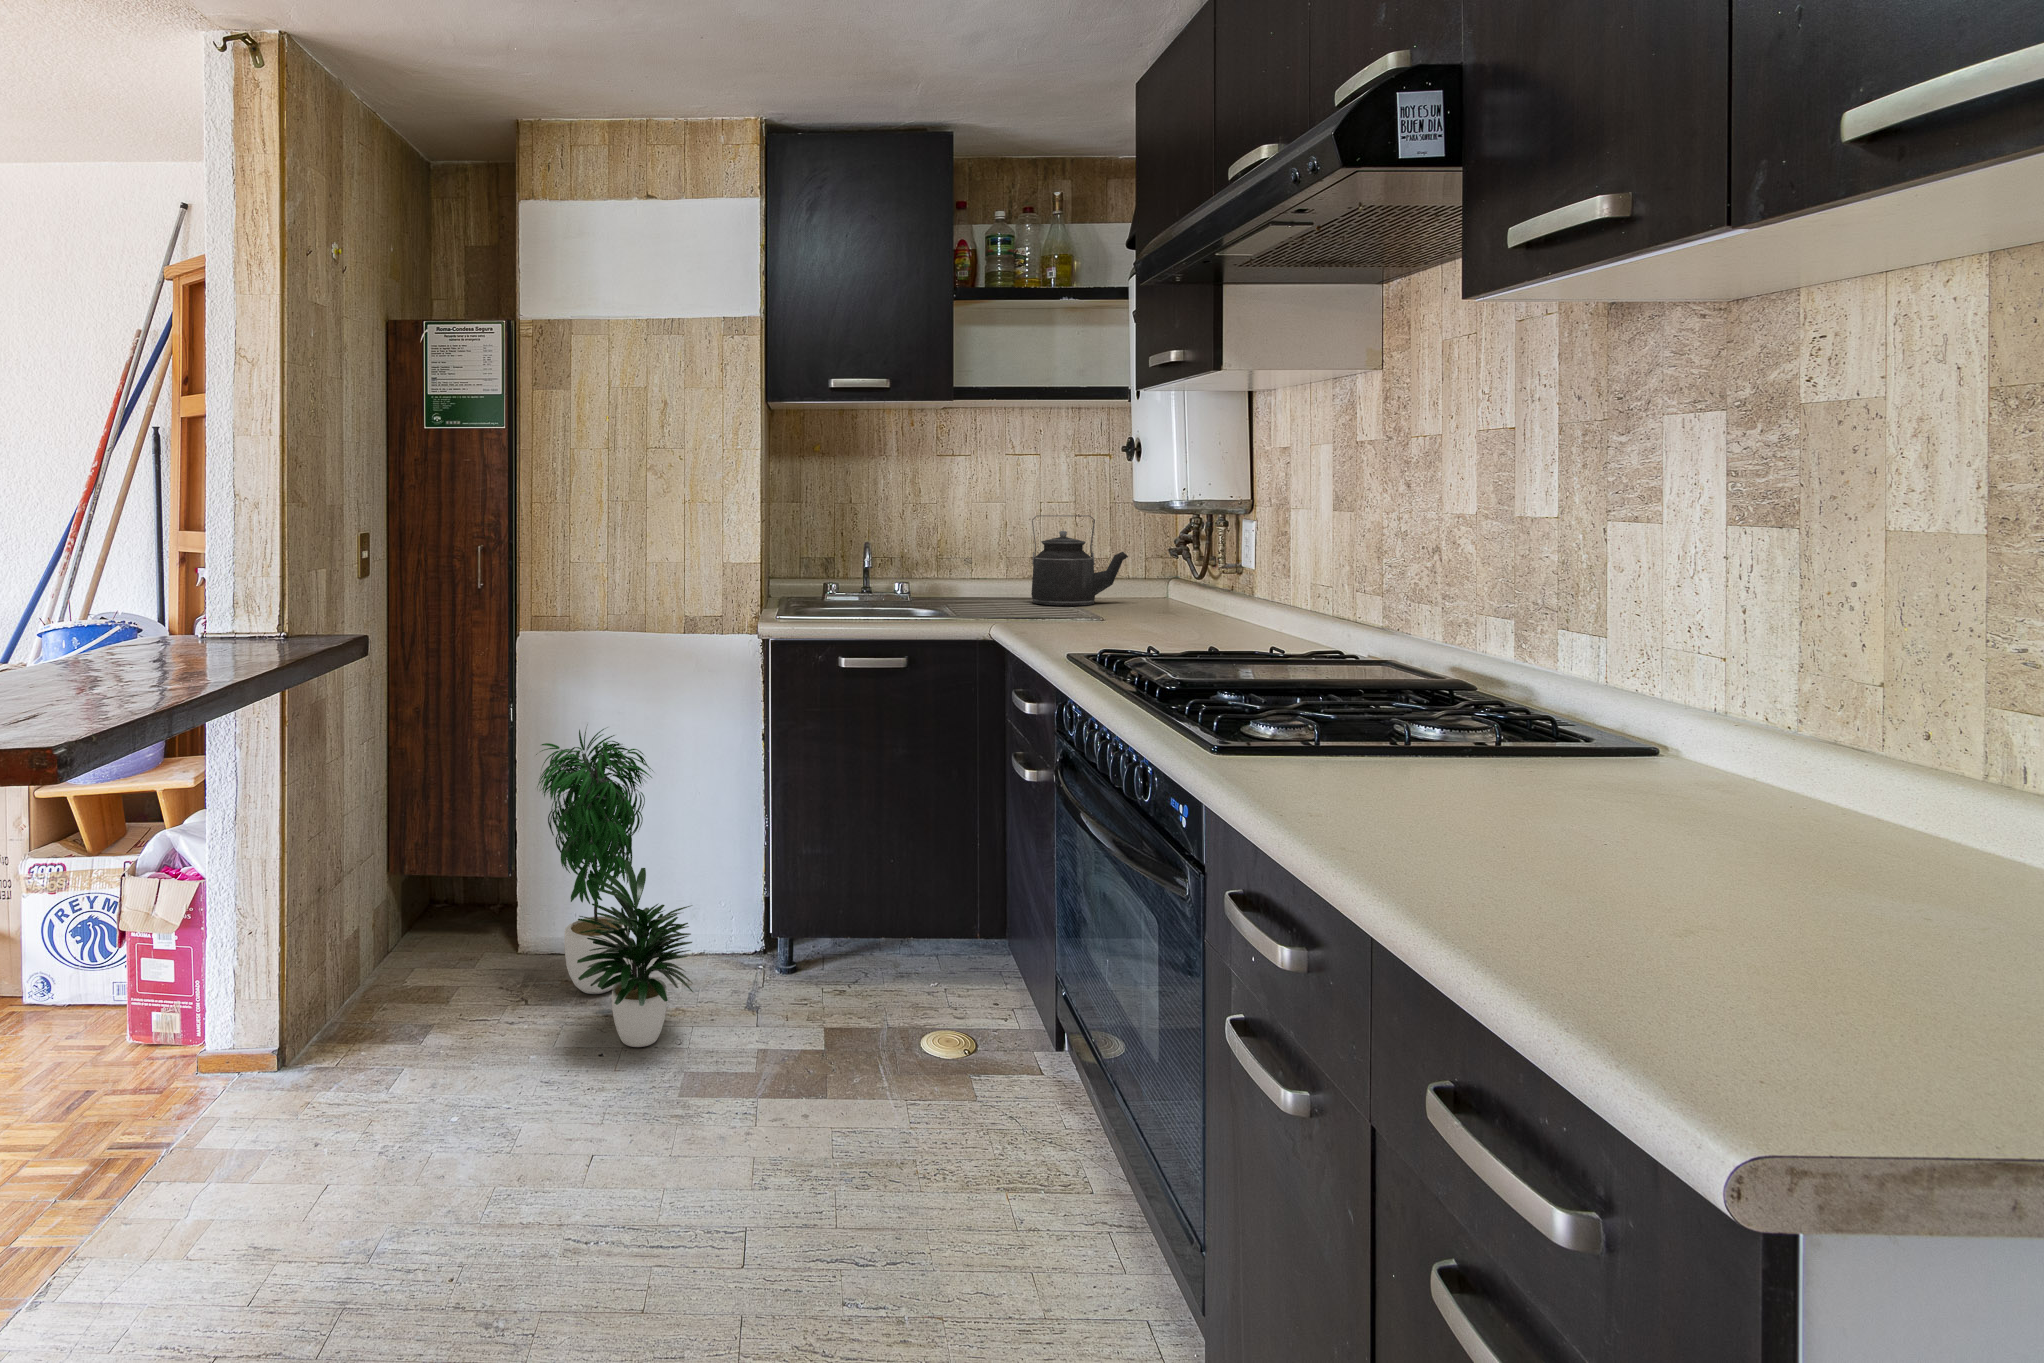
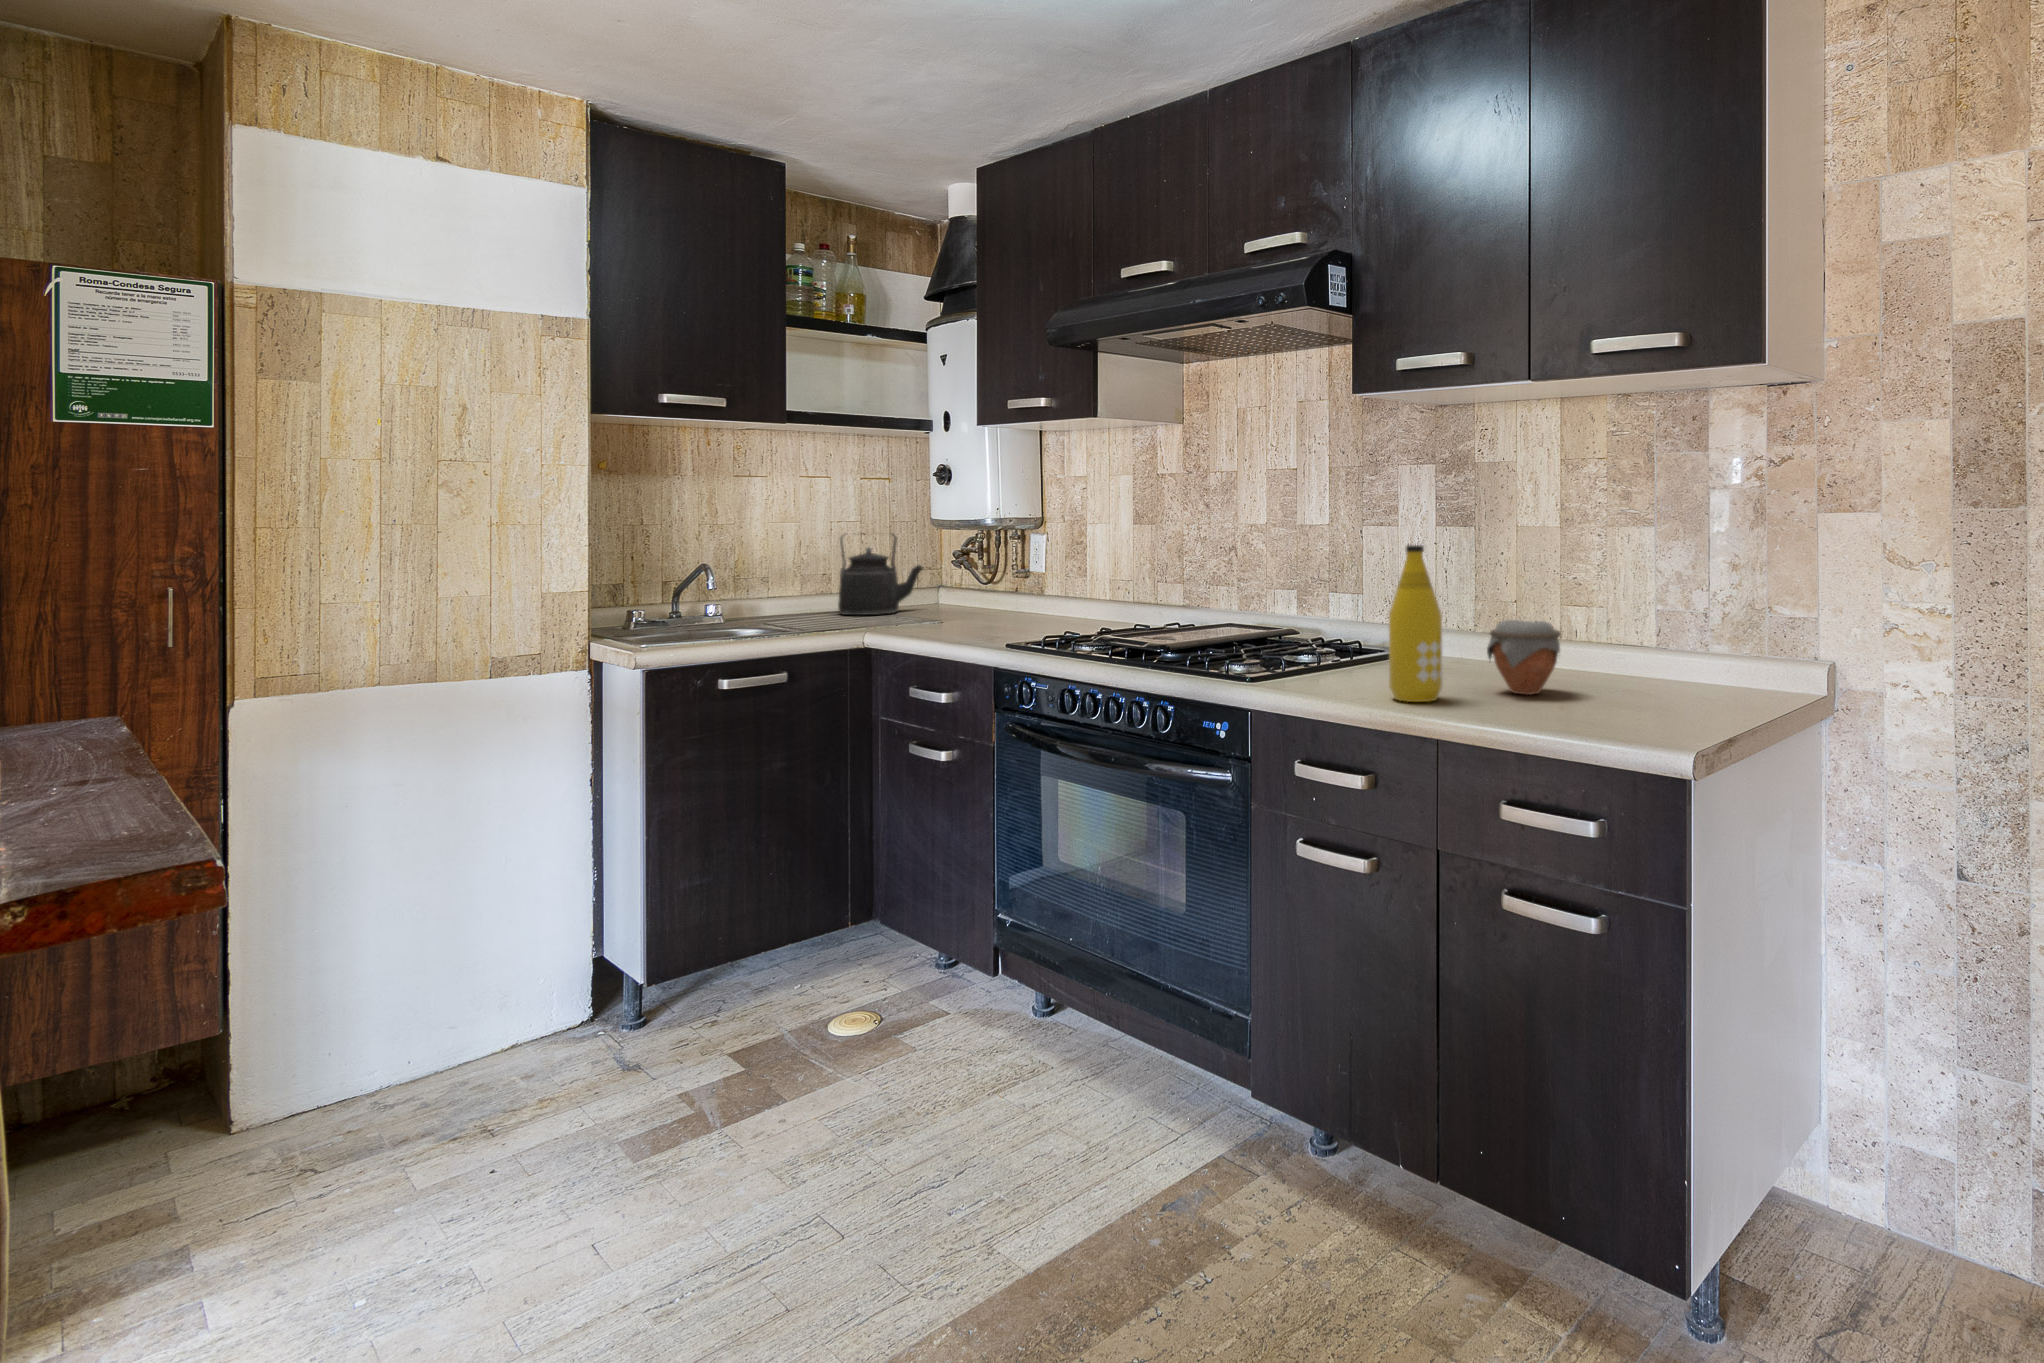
bottle: none [1373,565,1480,845] -> present [1389,545,1443,702]
jar: none [1607,720,1807,880] -> present [1487,620,1561,695]
potted plant: present [536,729,693,1047] -> none [309,790,610,1150]

